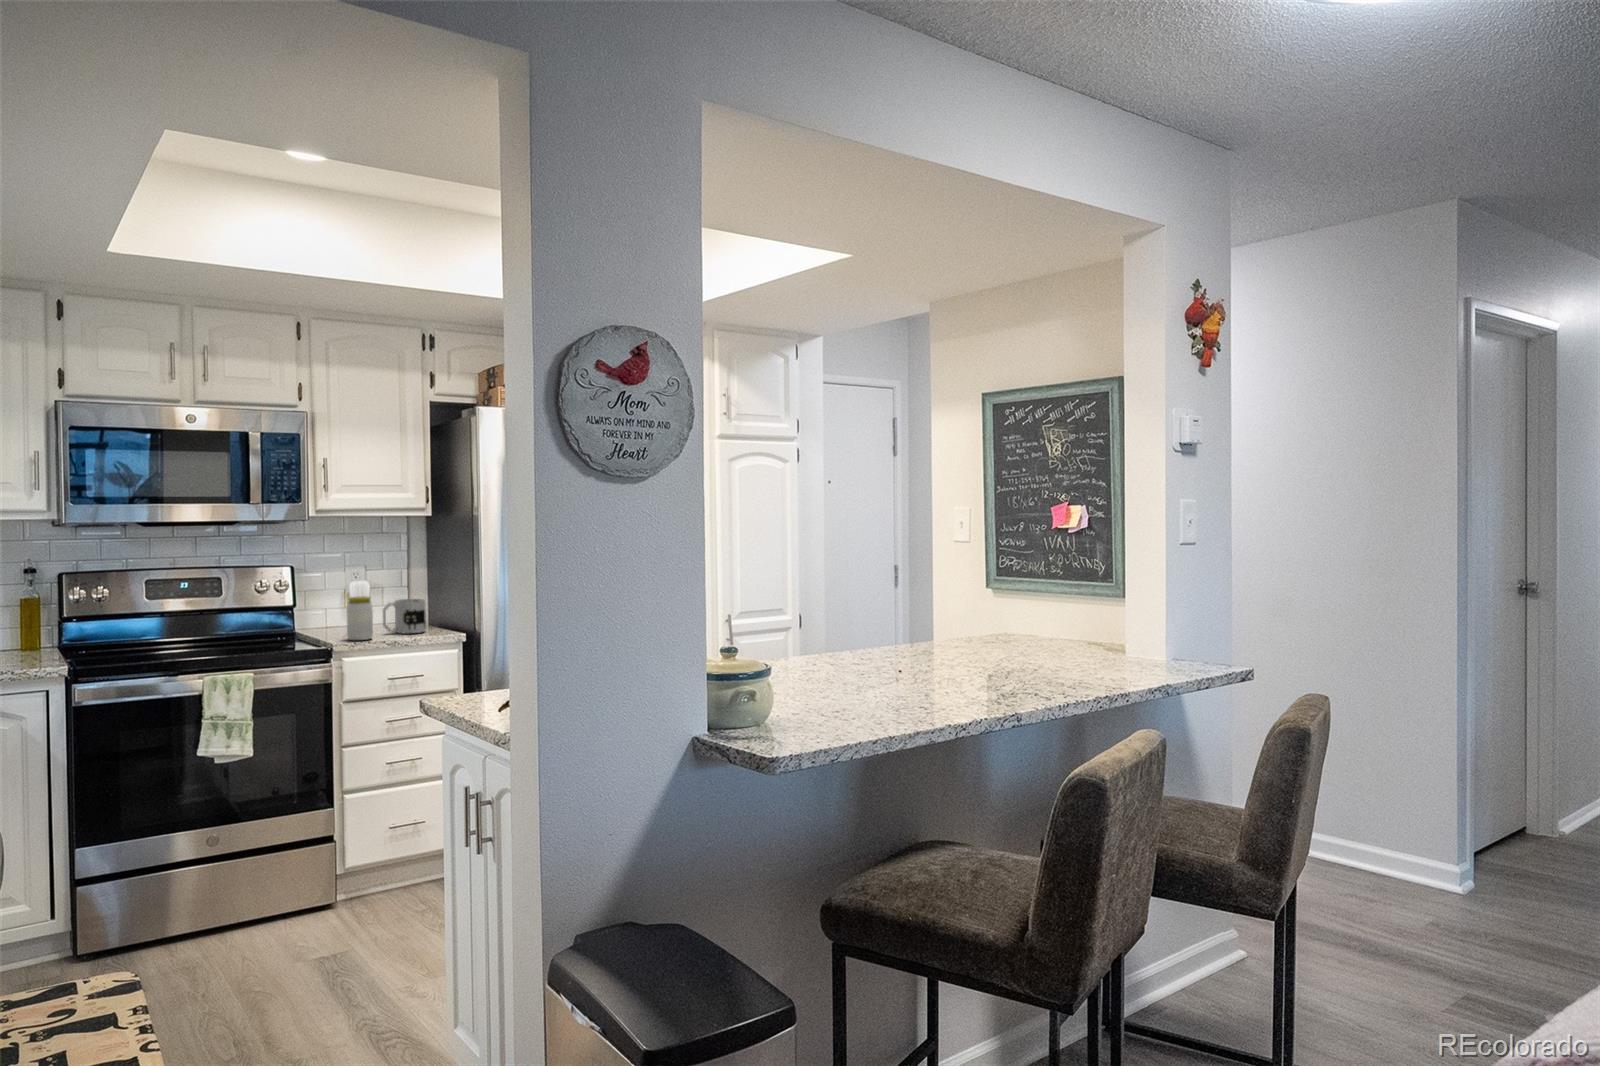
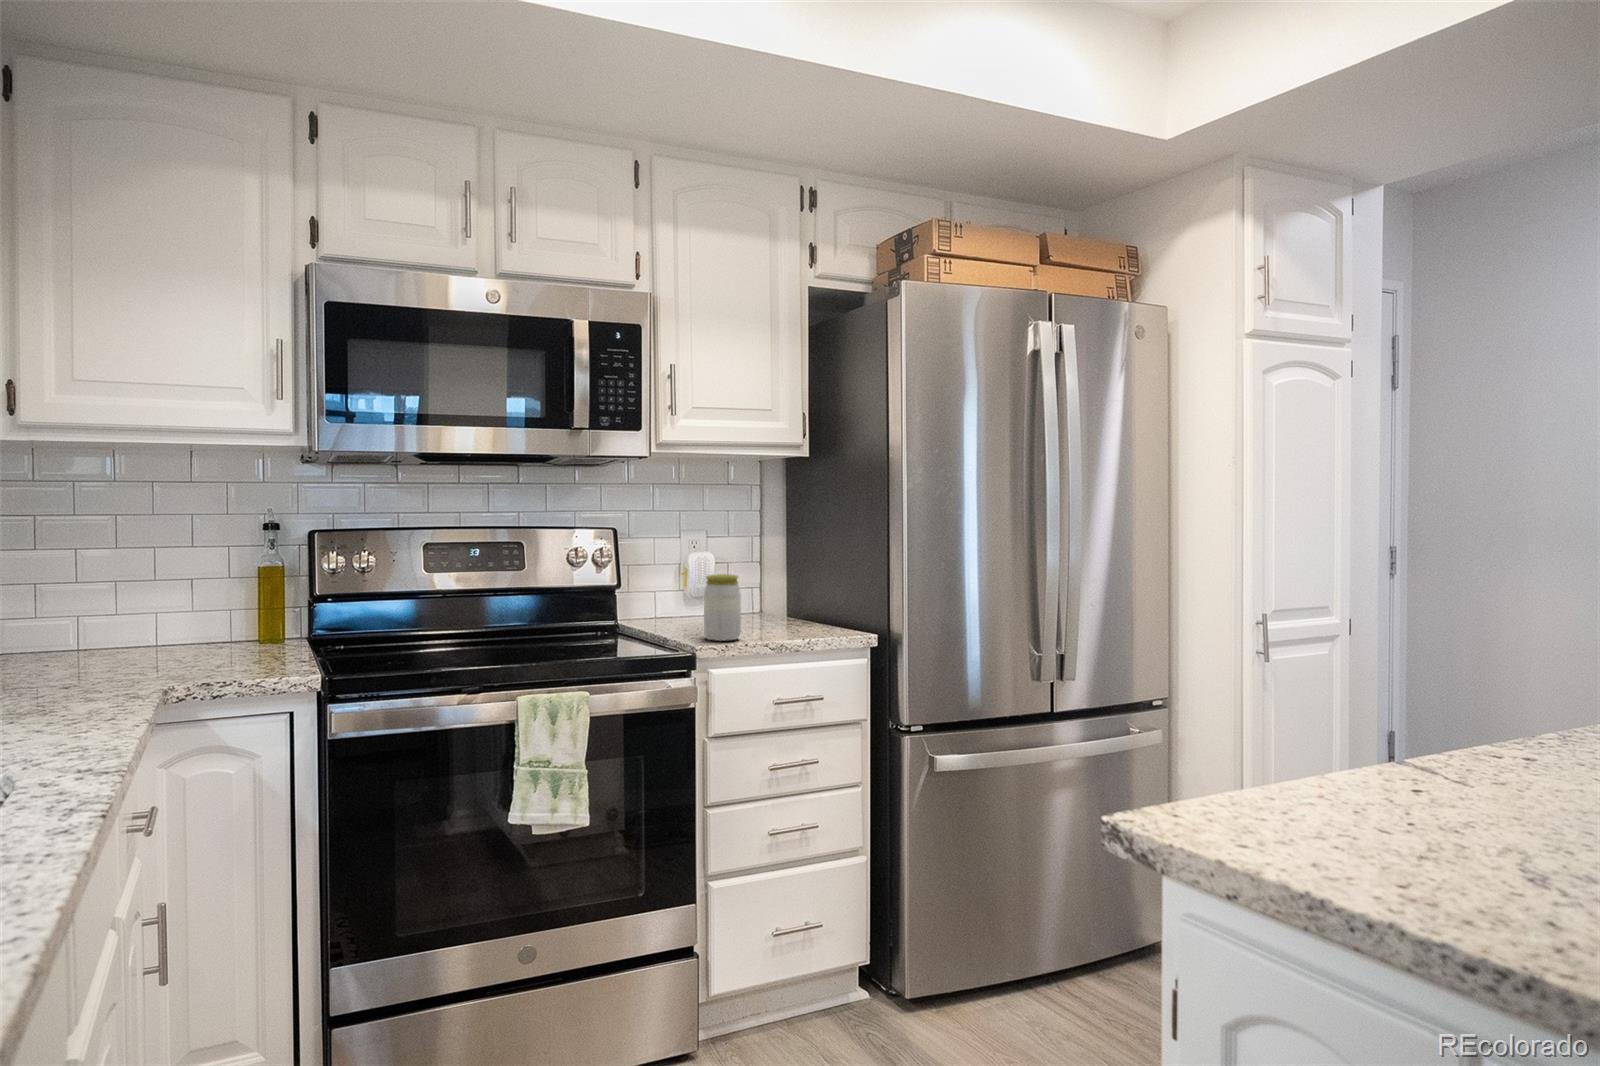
mug: present [383,599,426,633] -> none [748,580,805,631]

